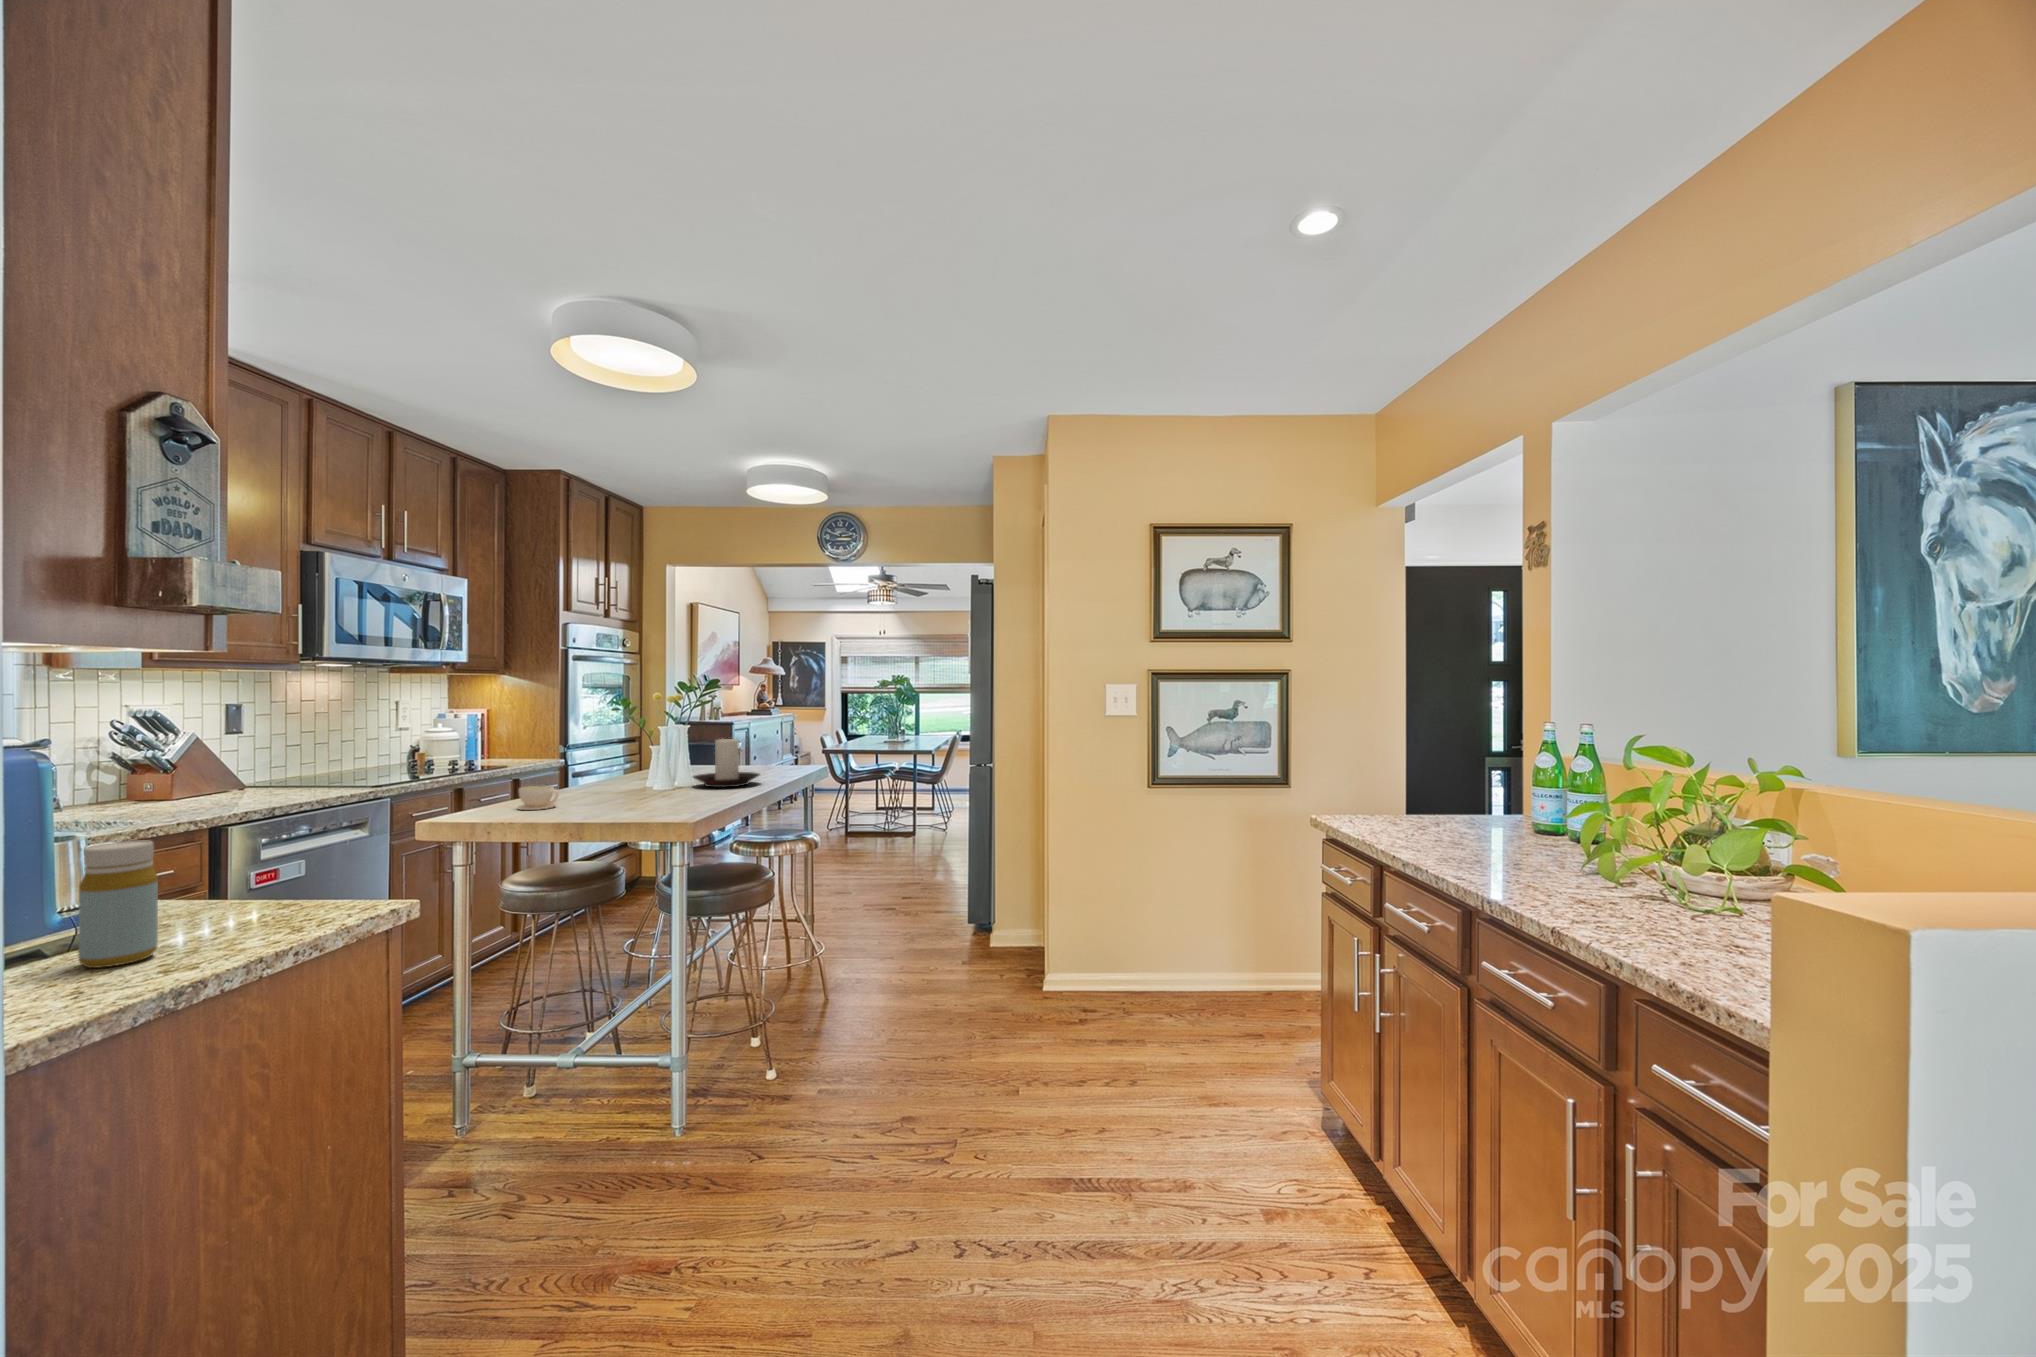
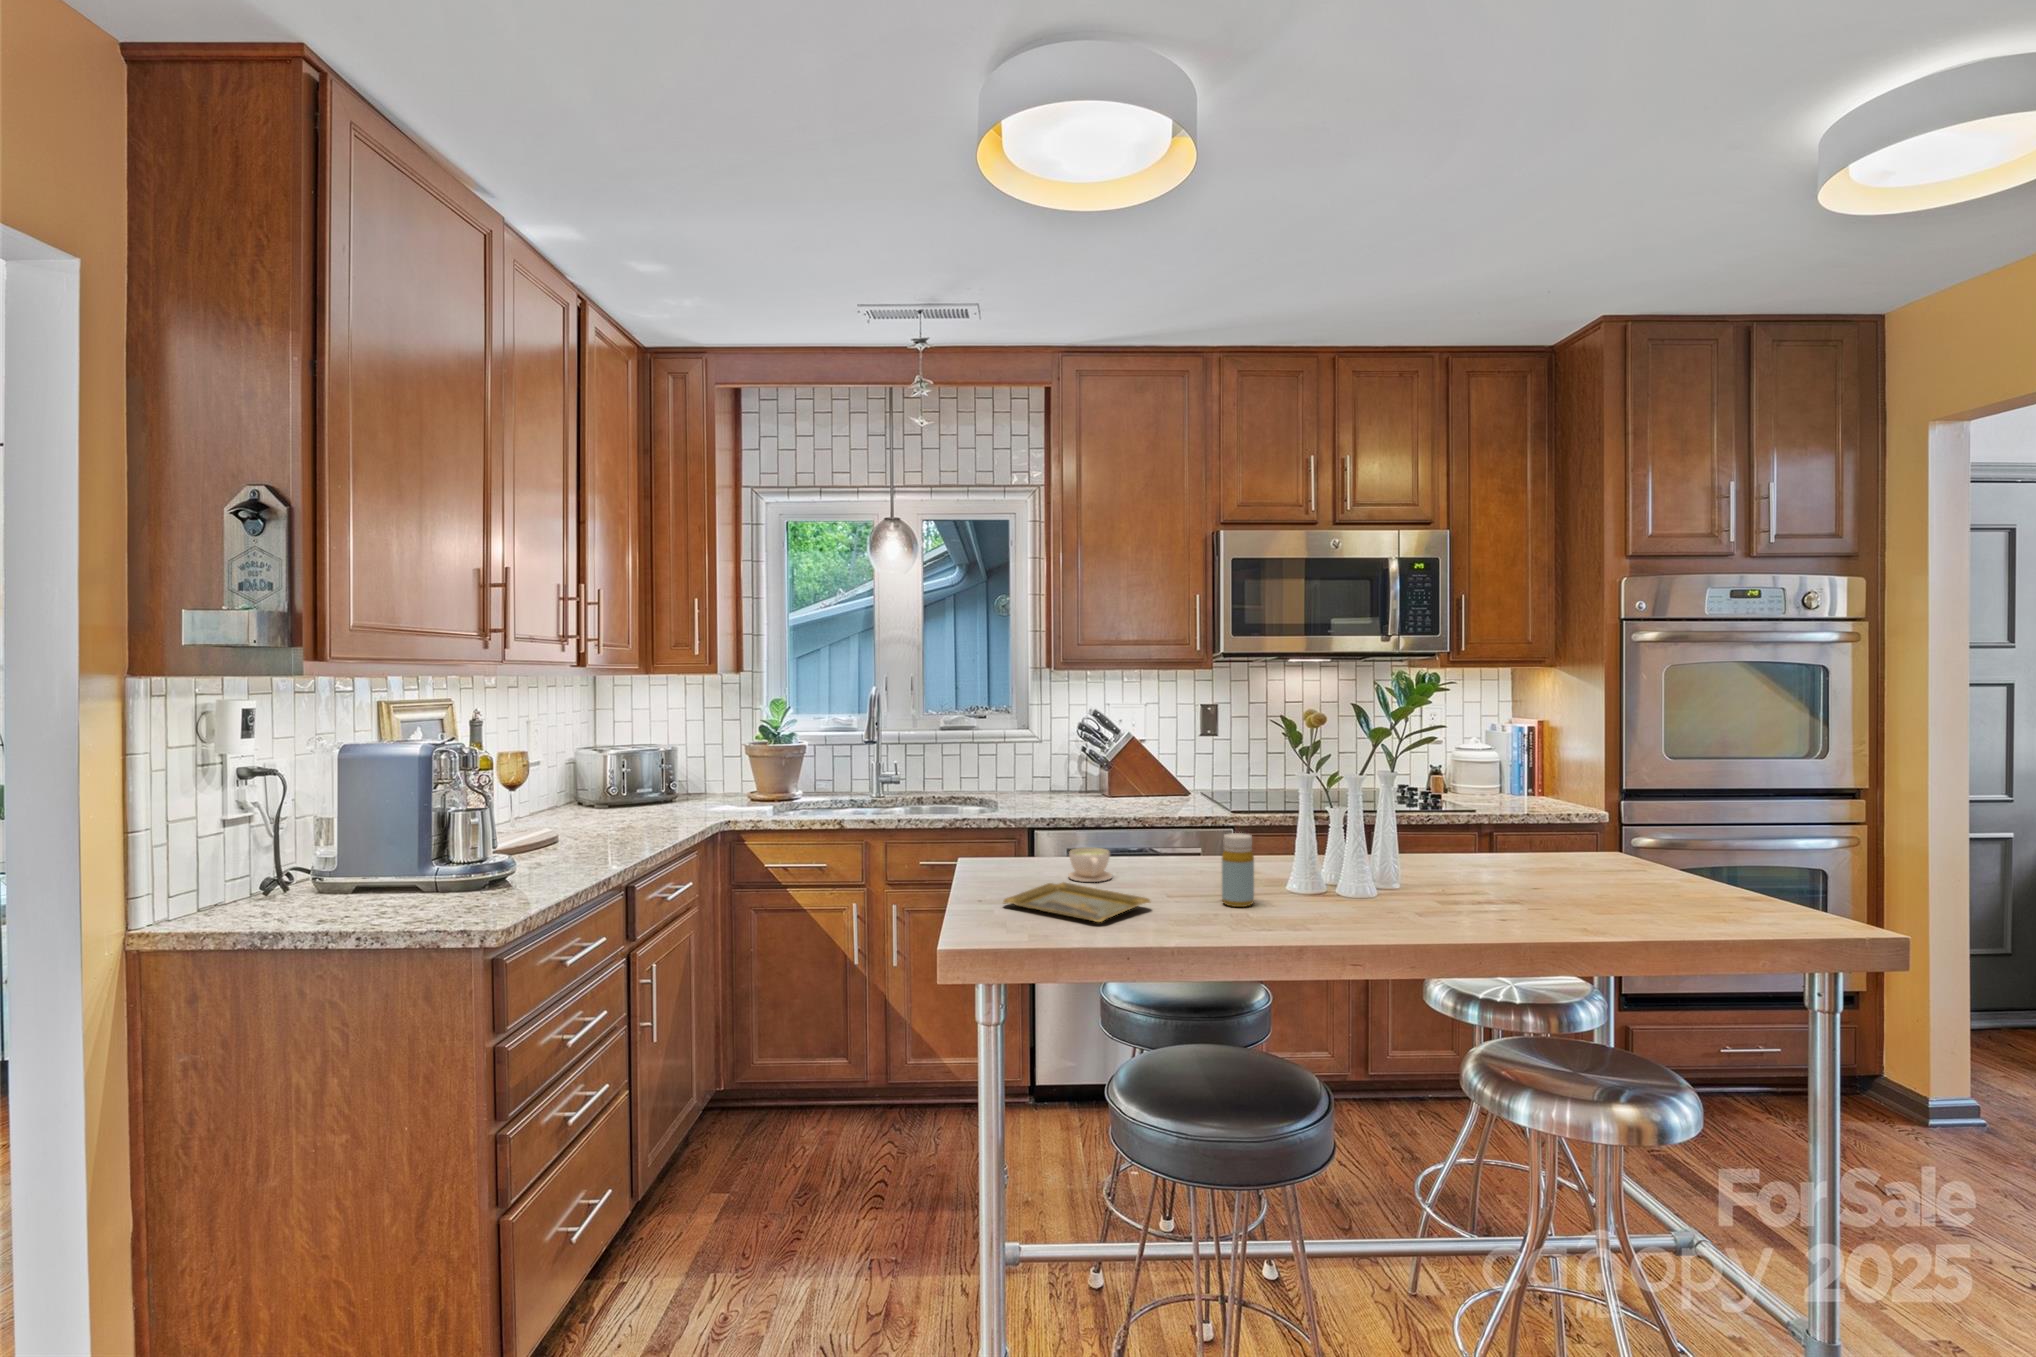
candle holder: present [693,739,760,787] -> none [1307,826,1431,923]
tray: none [565,797,679,817] -> present [1004,882,1150,922]
bottle: present [78,841,158,968] -> present [1222,833,1254,907]

